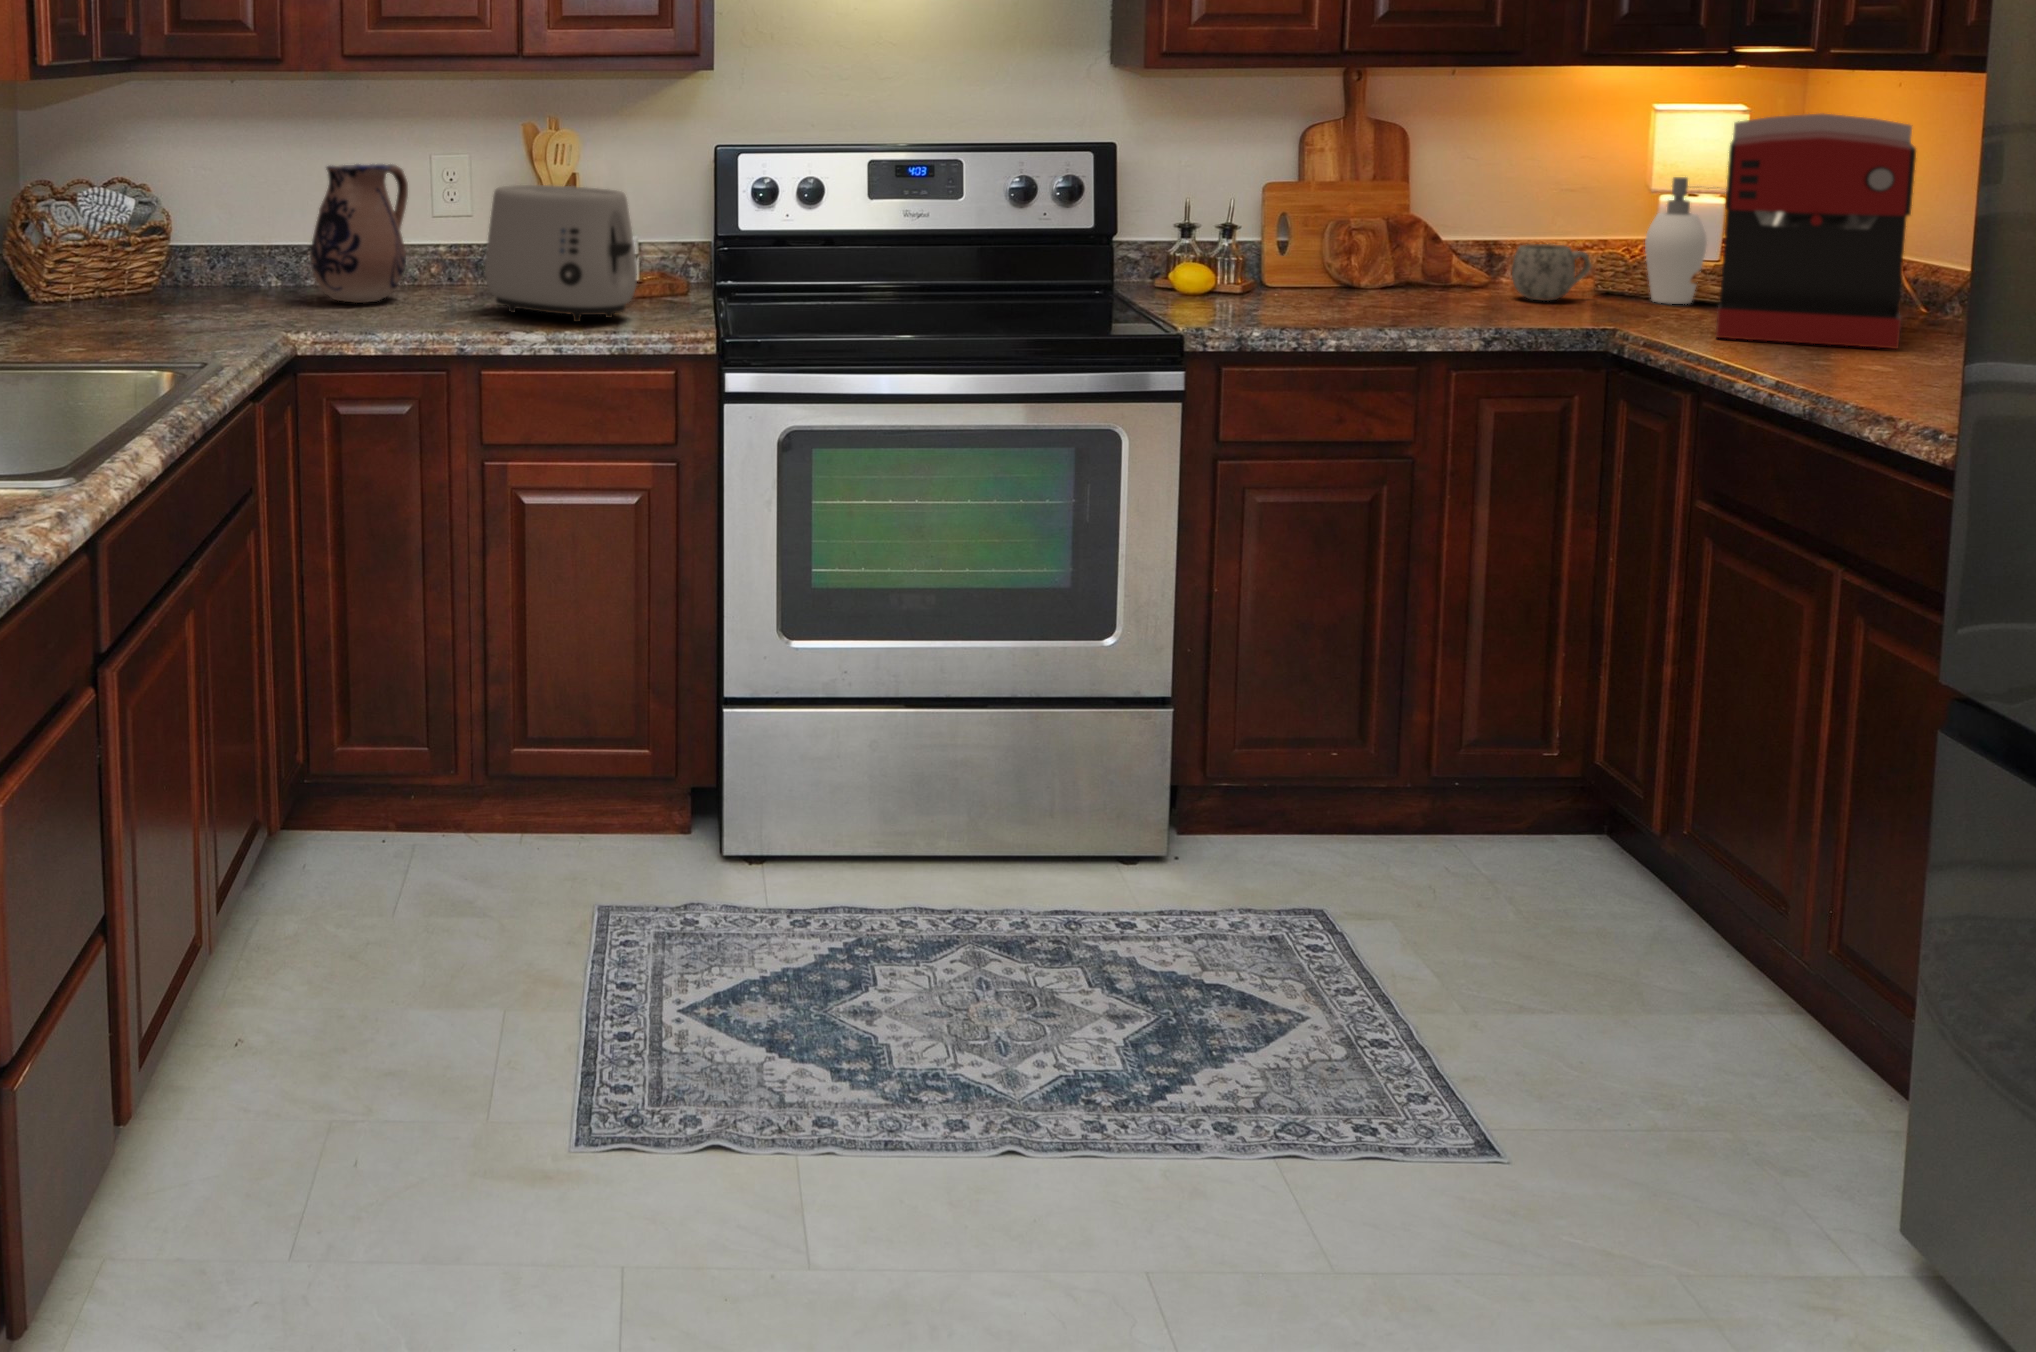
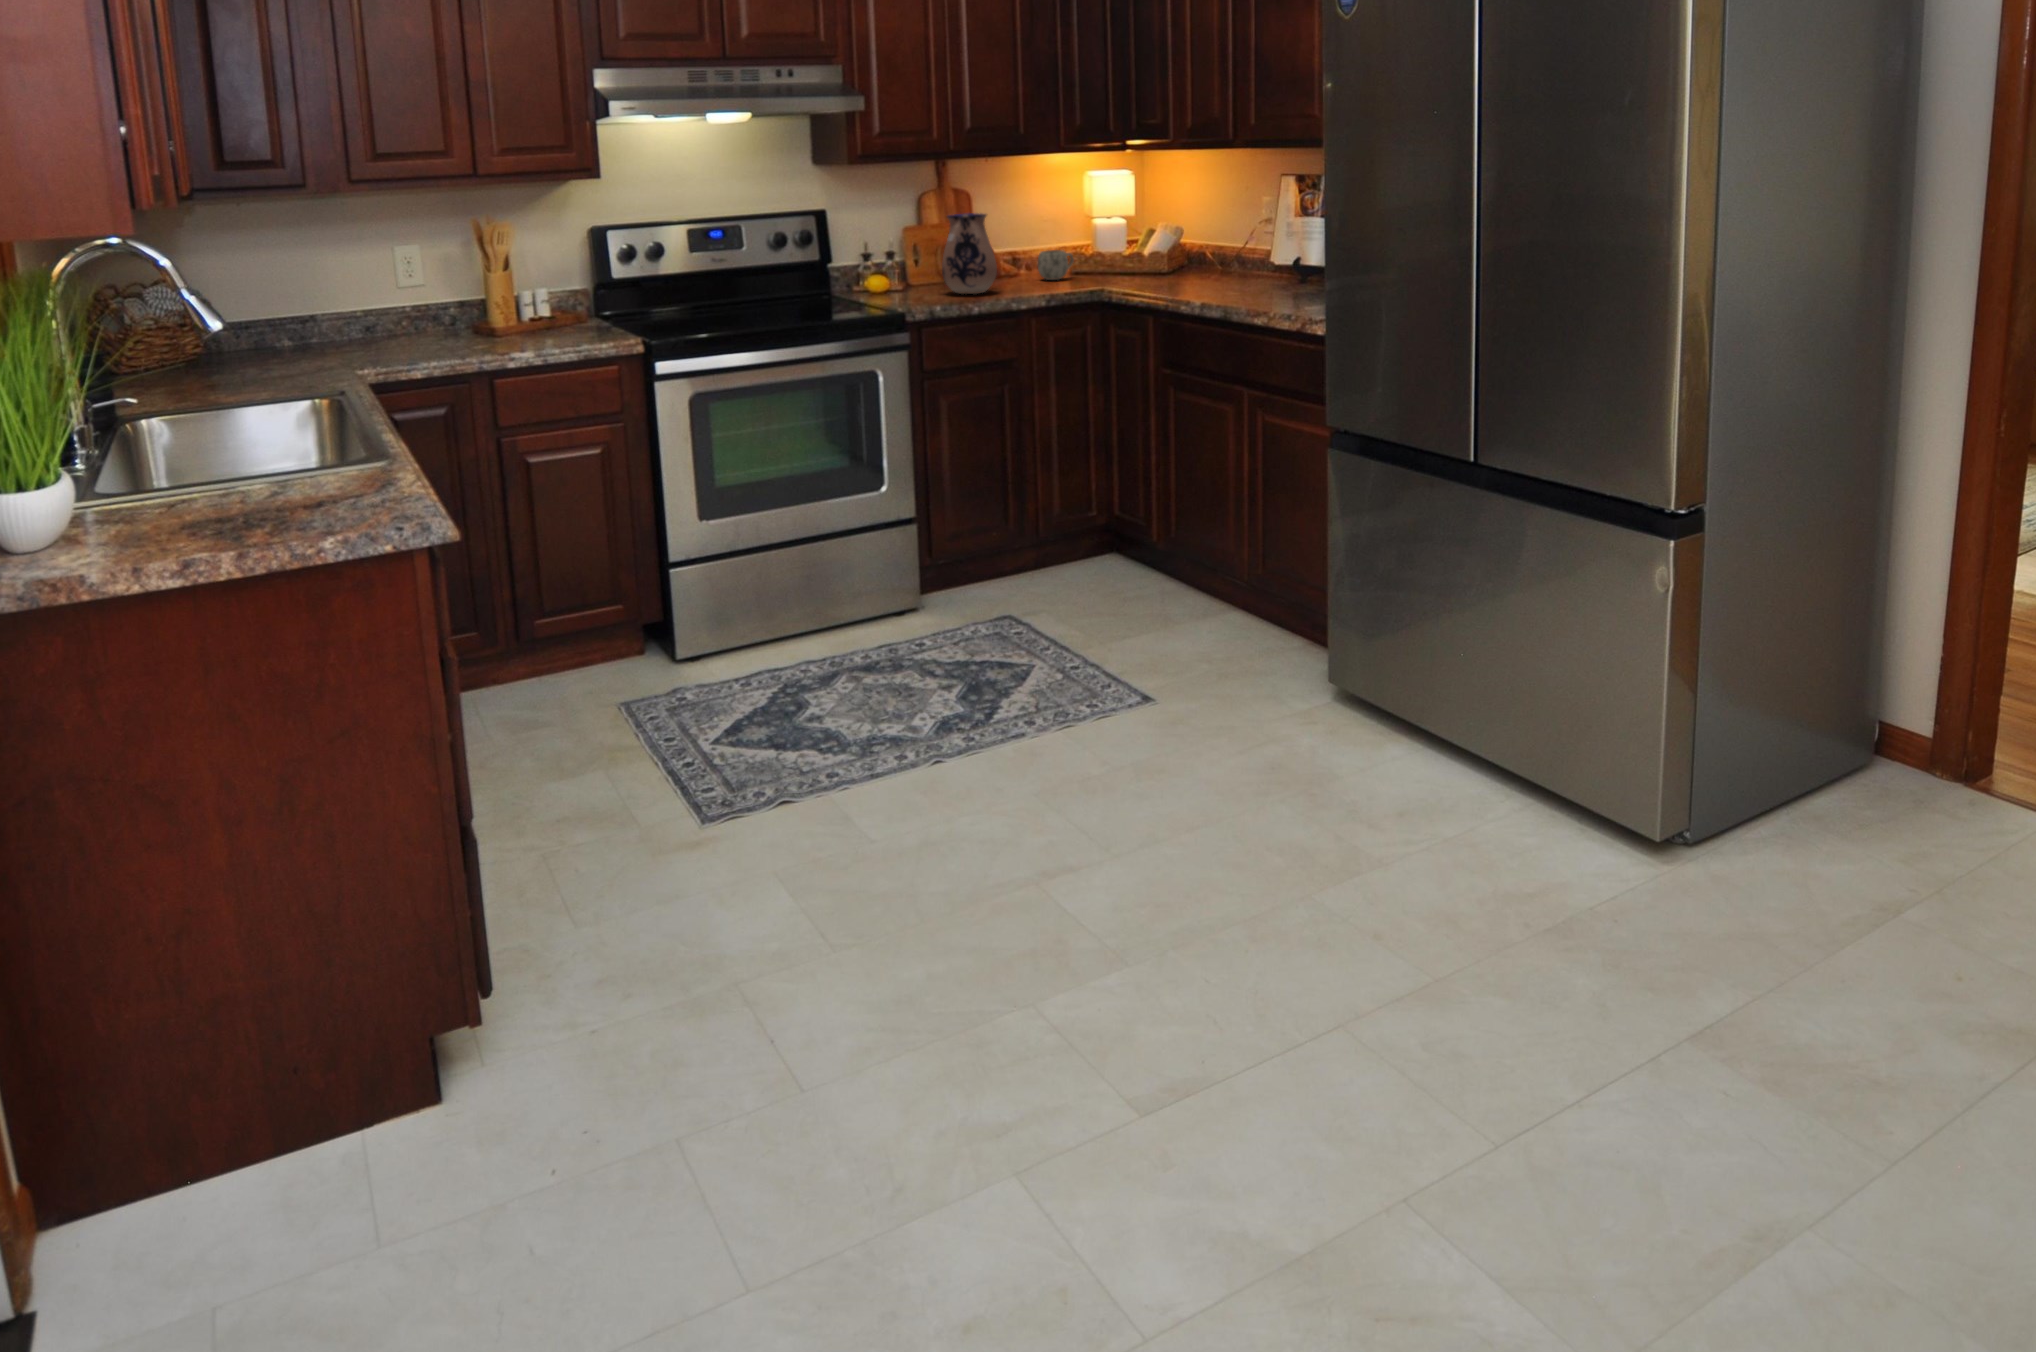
coffee maker: present [1716,114,1916,349] -> none [1139,174,1231,289]
ceramic pitcher: present [311,164,408,303] -> present [942,213,997,294]
soap dispenser: present [1645,177,1718,304] -> none [1097,210,1134,276]
toaster: present [485,185,637,322] -> none [465,257,576,343]

